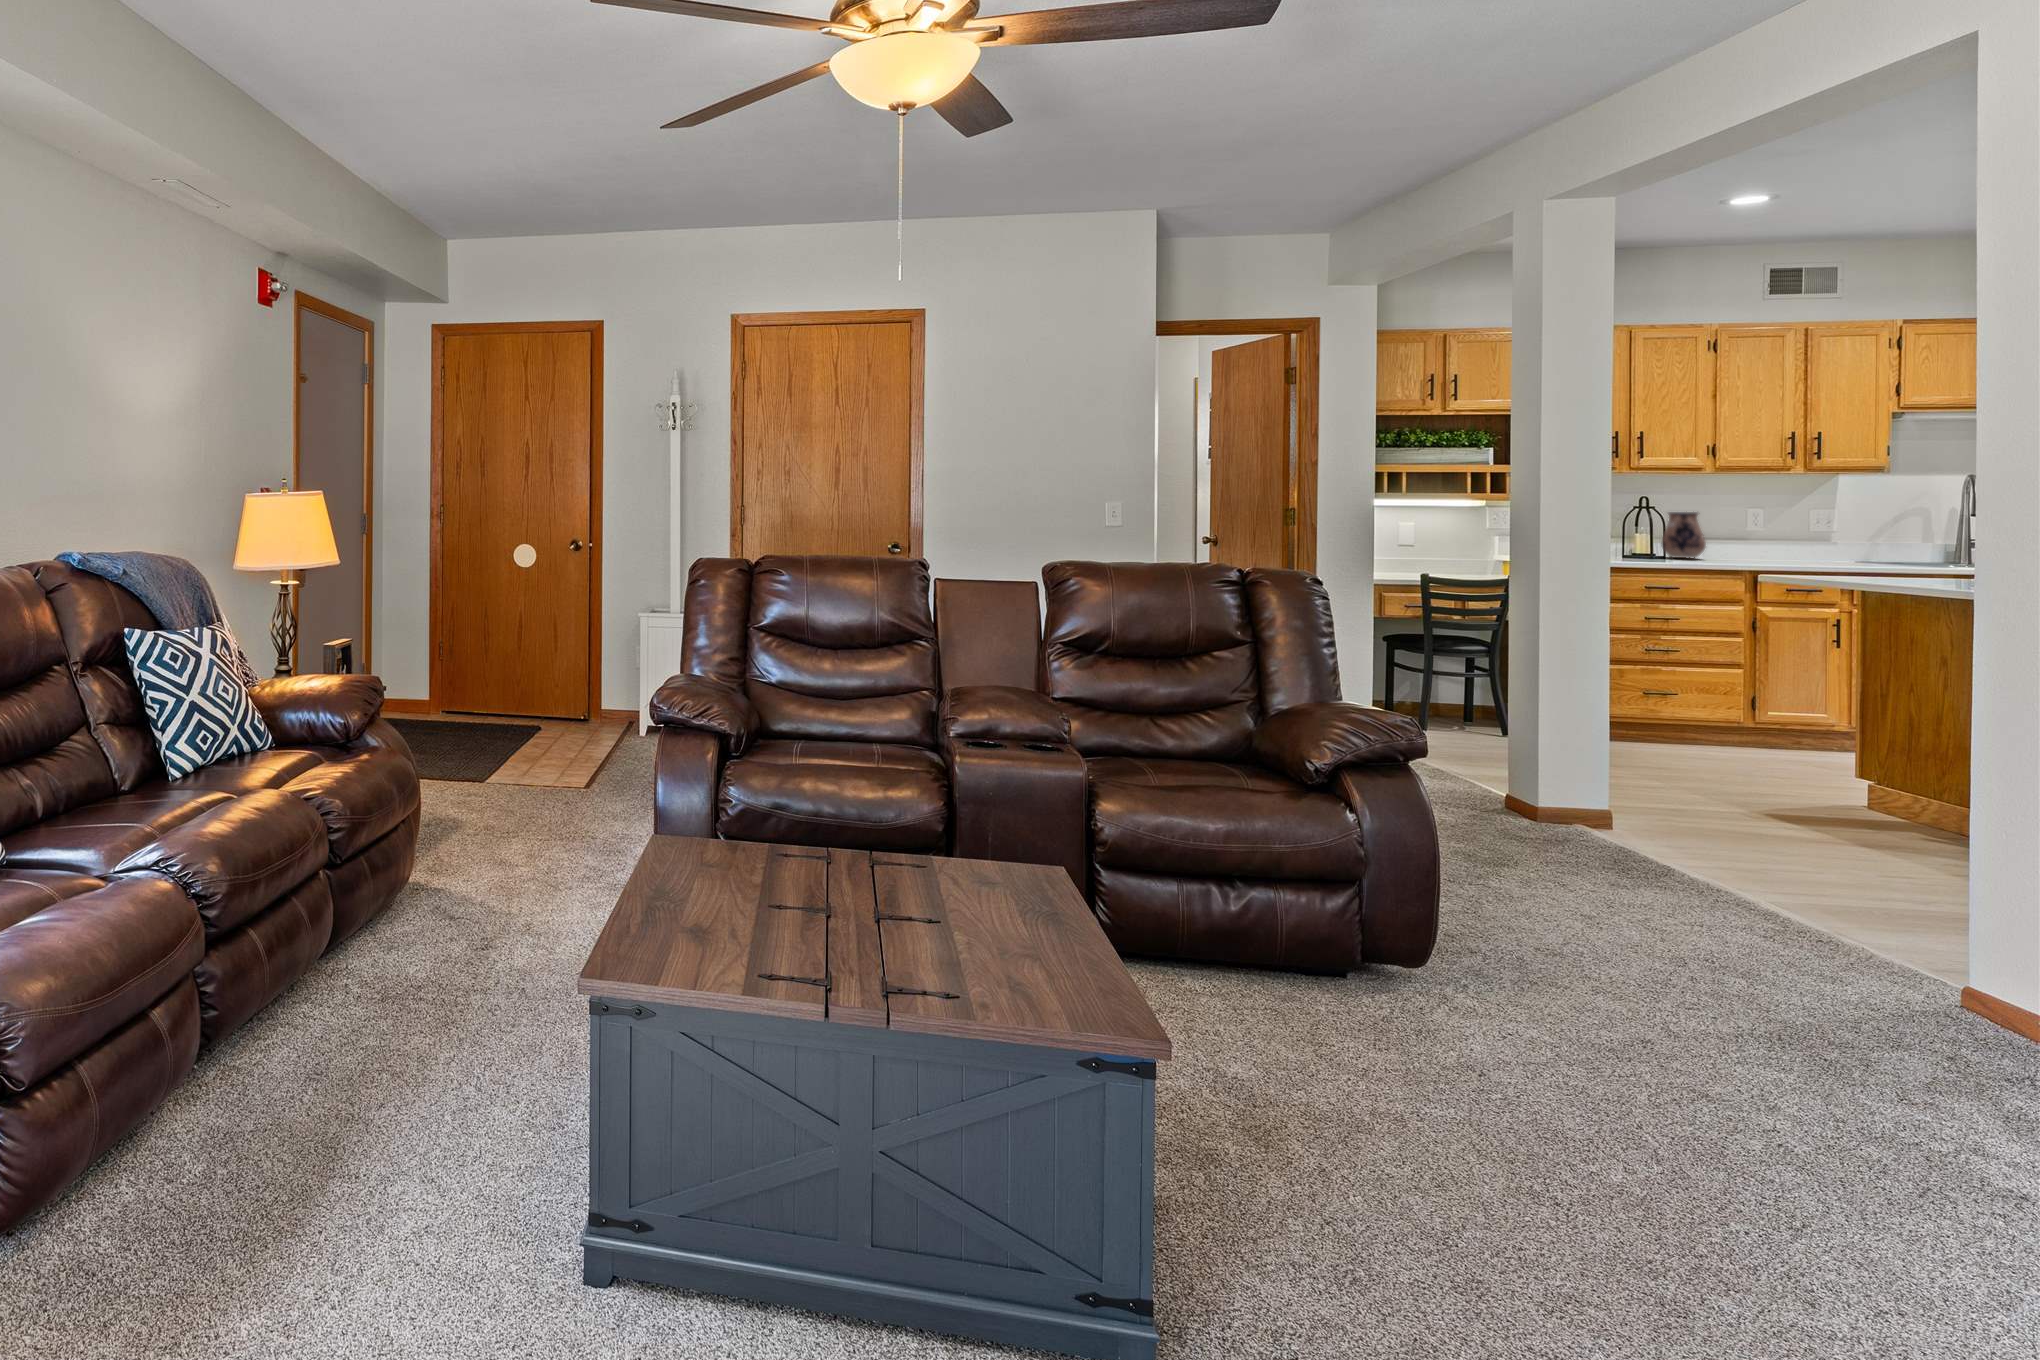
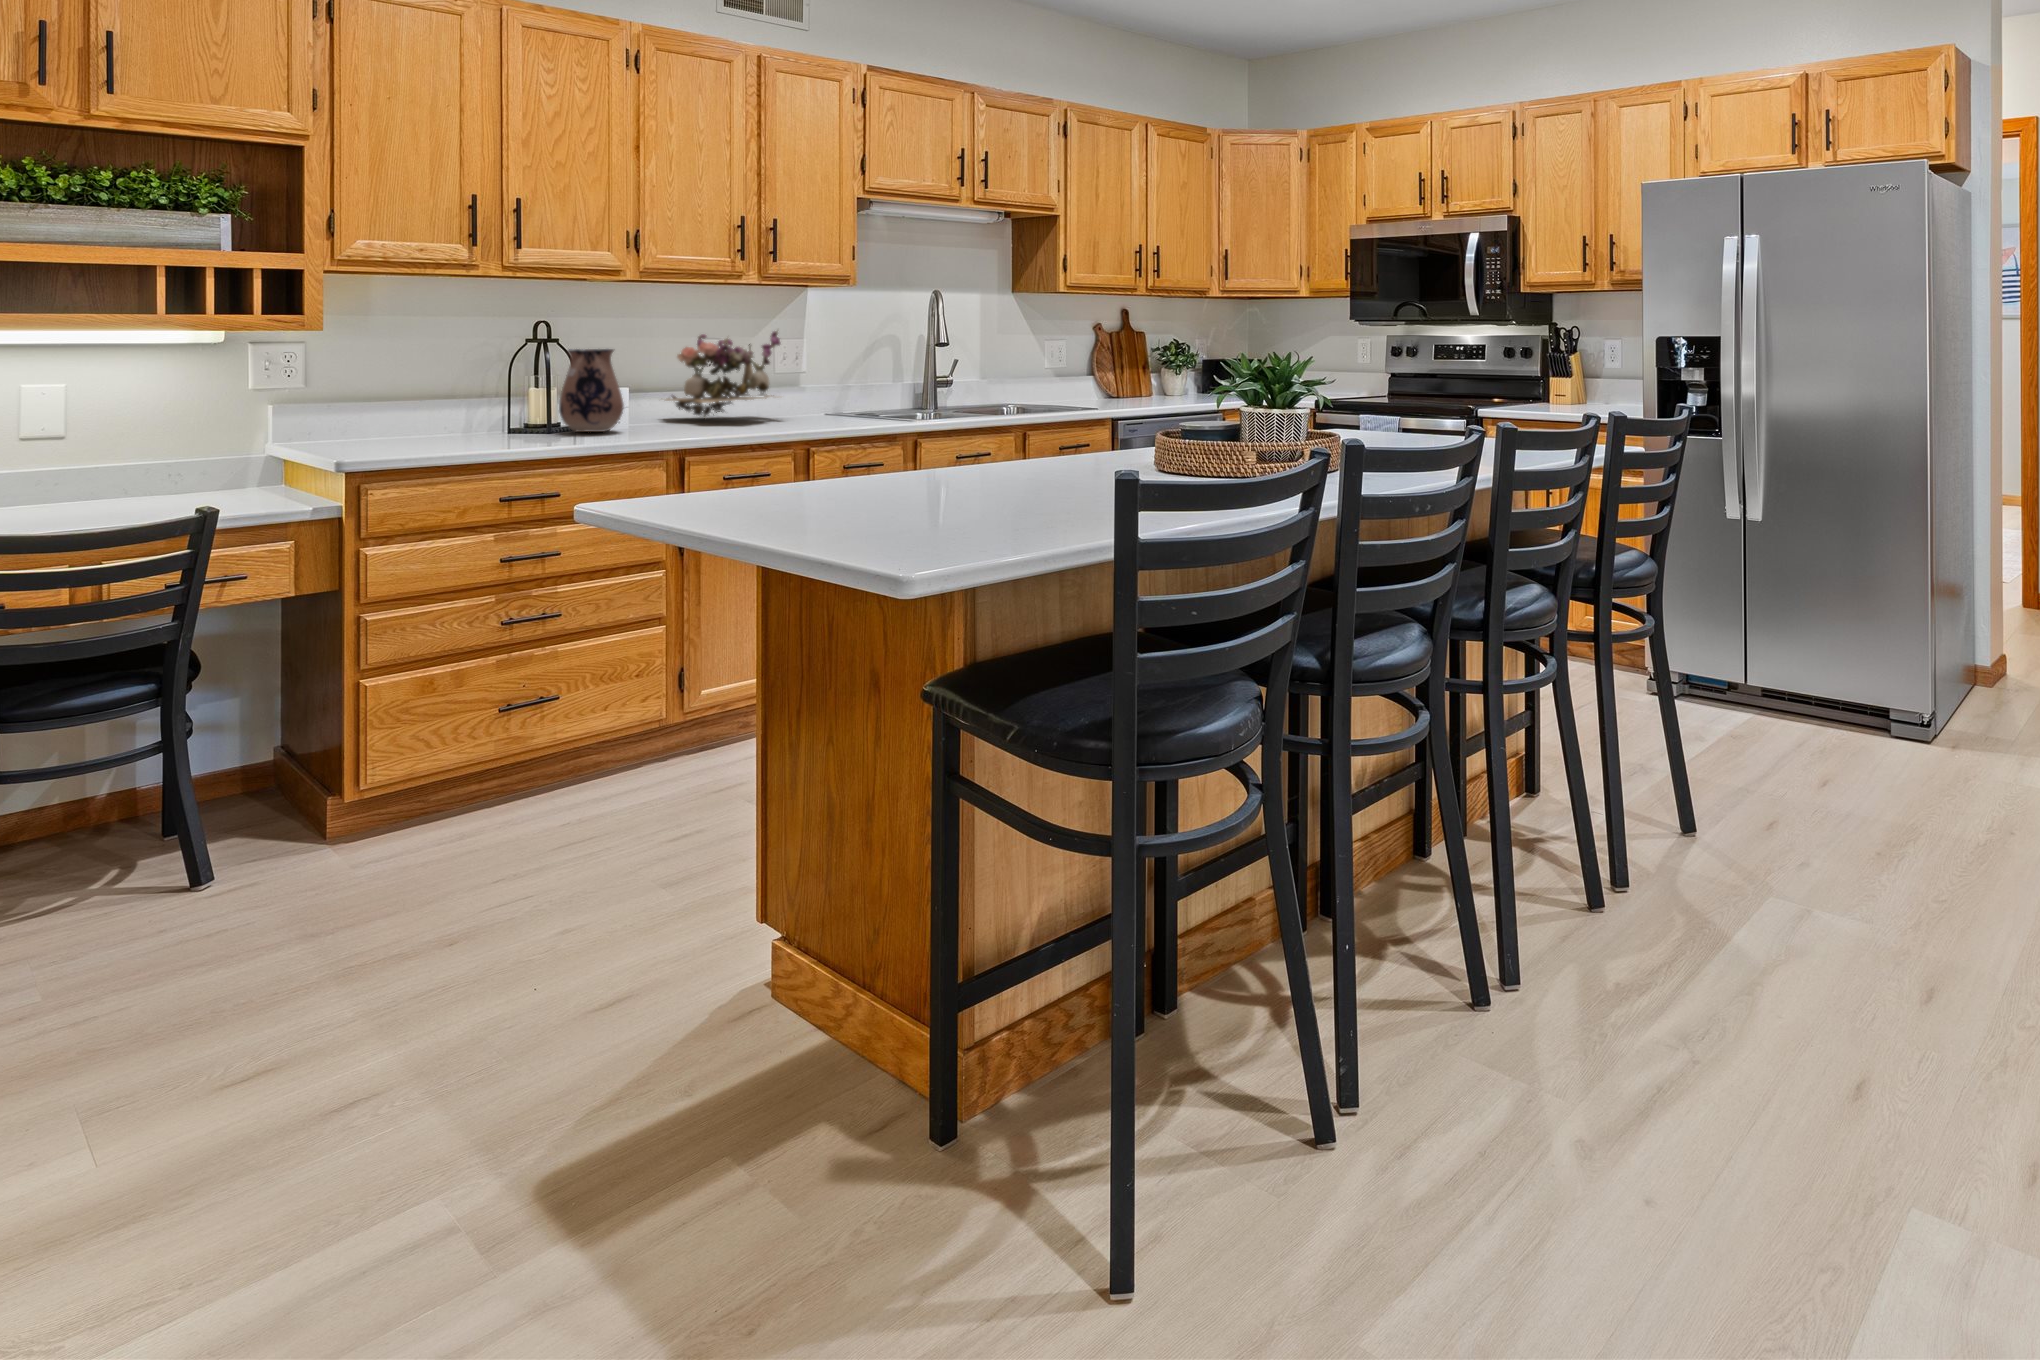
flower arrangement: none [1720,501,1824,556] -> present [666,331,780,419]

